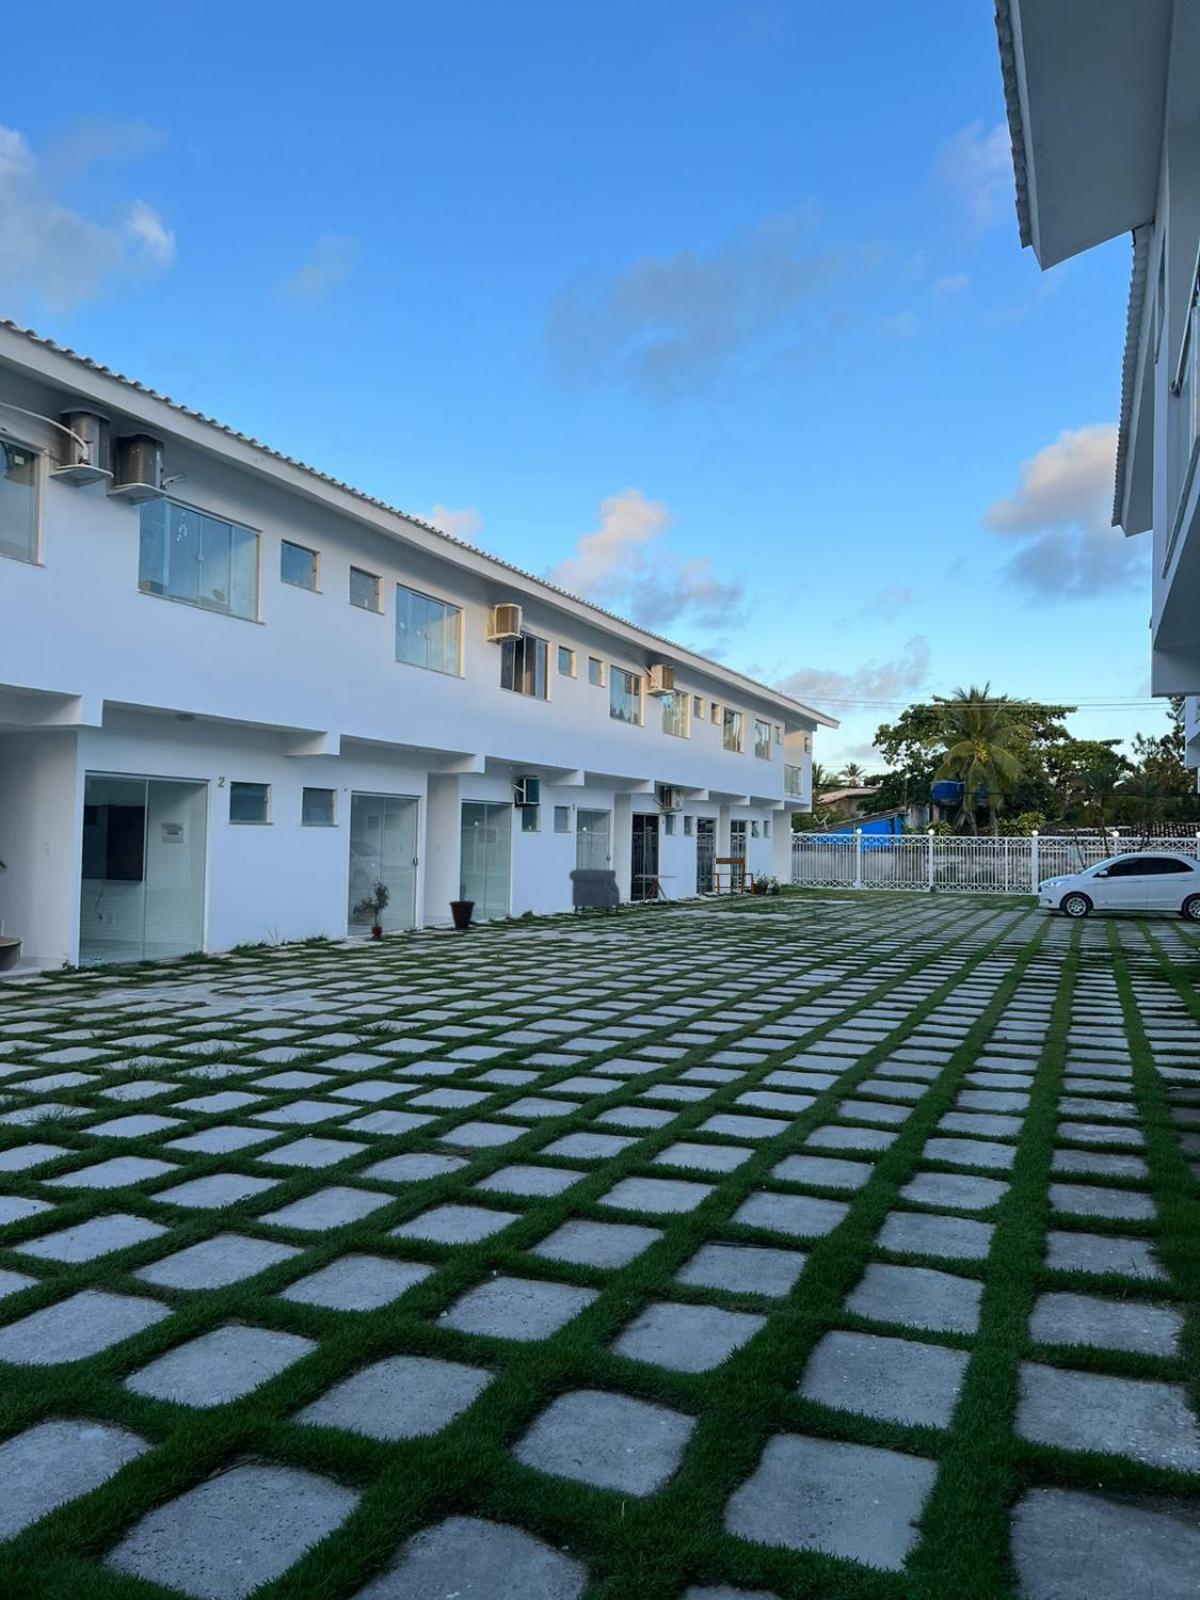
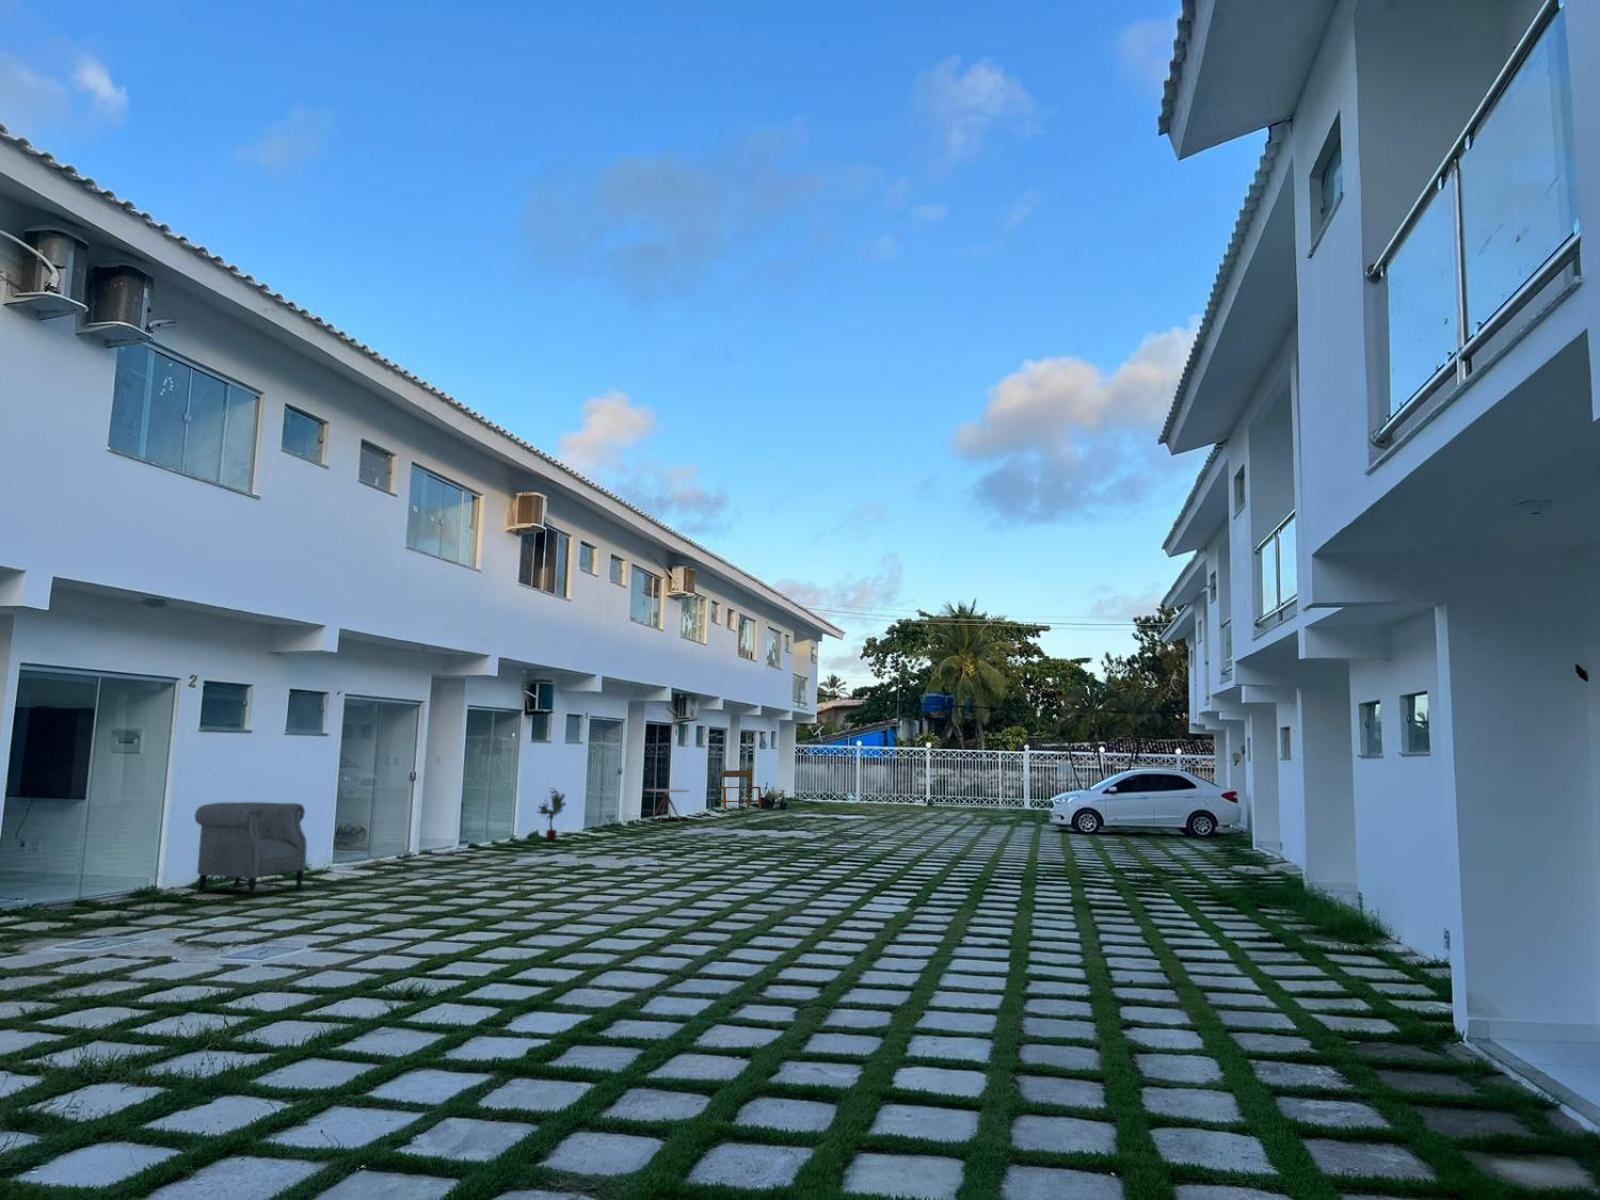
chair: present [569,869,620,916] -> present [195,802,307,897]
potted tree: present [361,882,390,938] -> present [539,788,566,840]
bucket: present [449,901,475,930] -> none [451,818,482,852]

